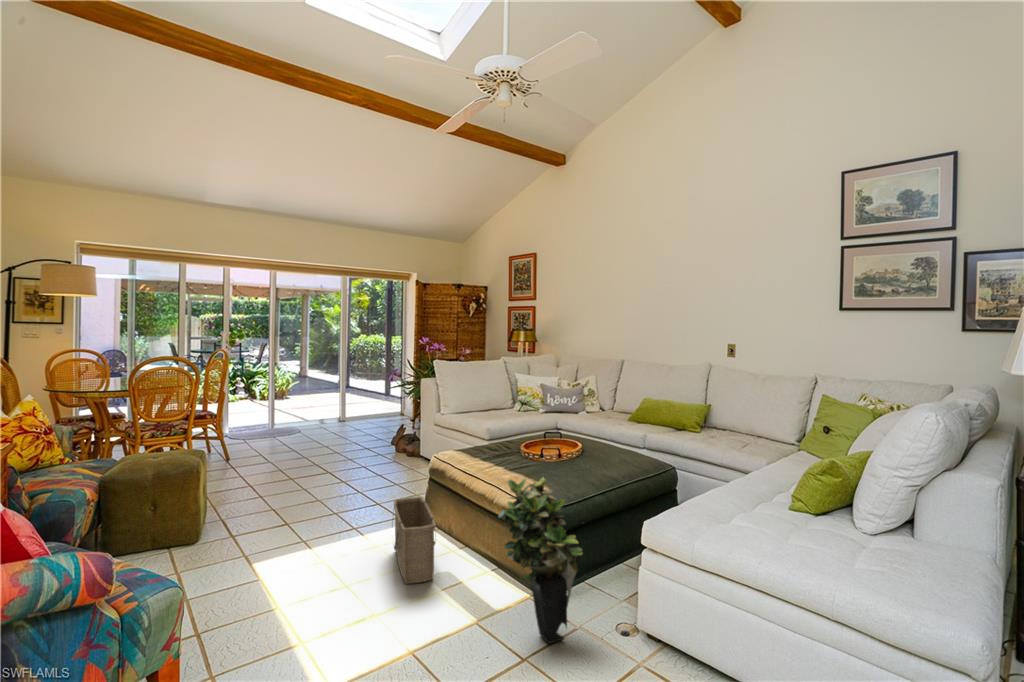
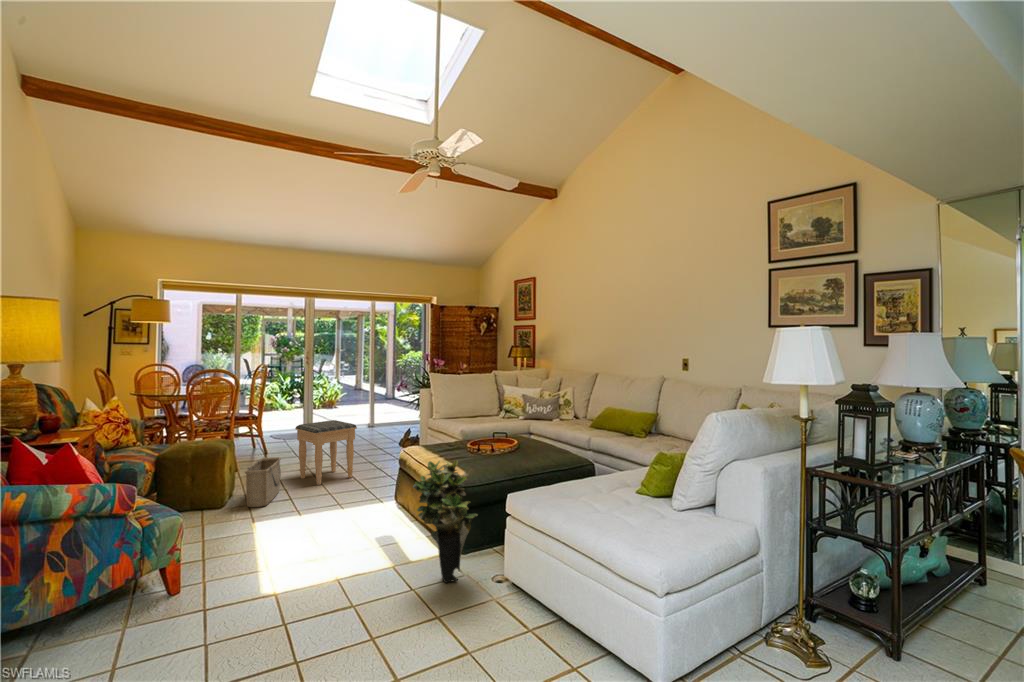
footstool: none [275,419,353,500] -> present [295,420,357,485]
basket: present [394,497,436,584] -> present [245,457,281,507]

